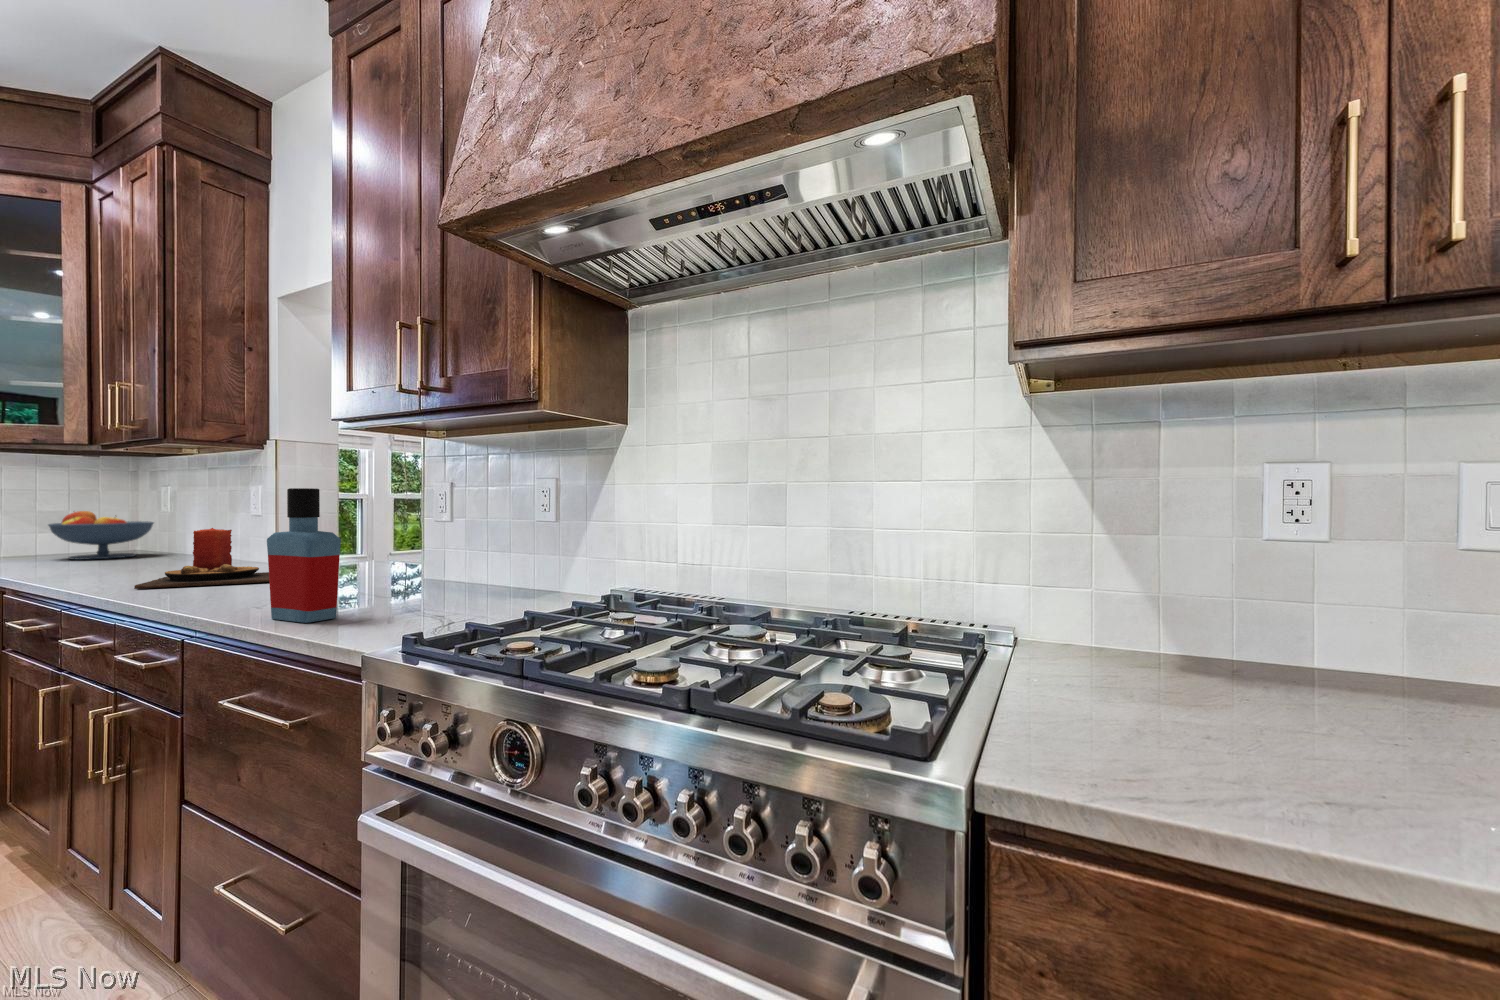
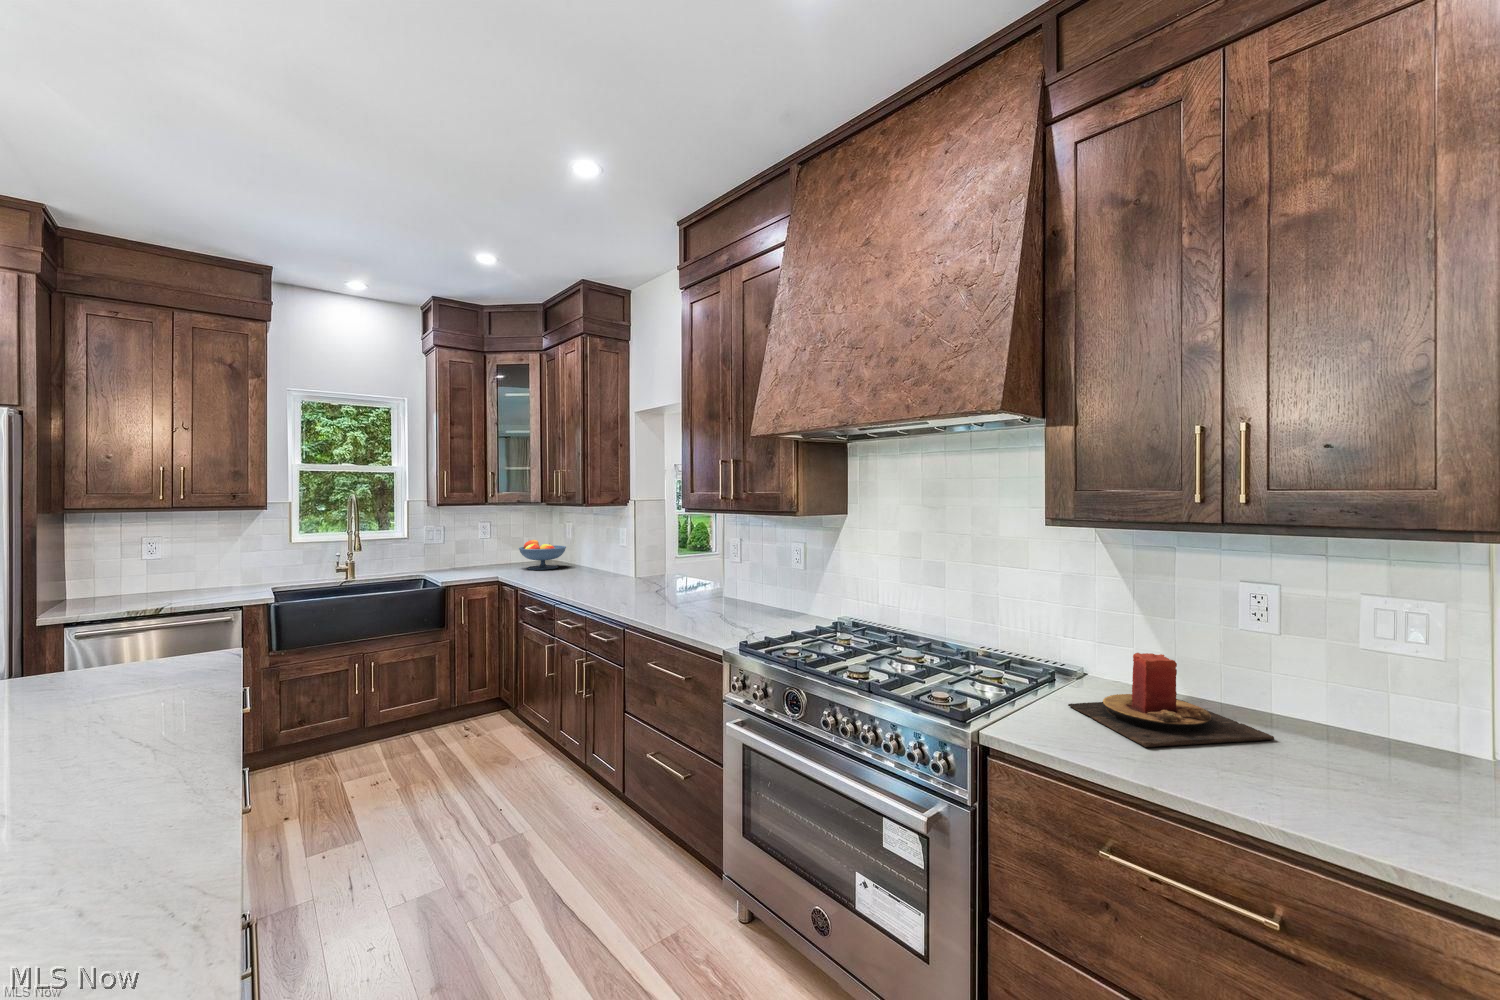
bottle: present [267,488,341,623] -> none [664,556,699,628]
candle: present [134,528,269,589] -> present [1068,653,1274,747]

